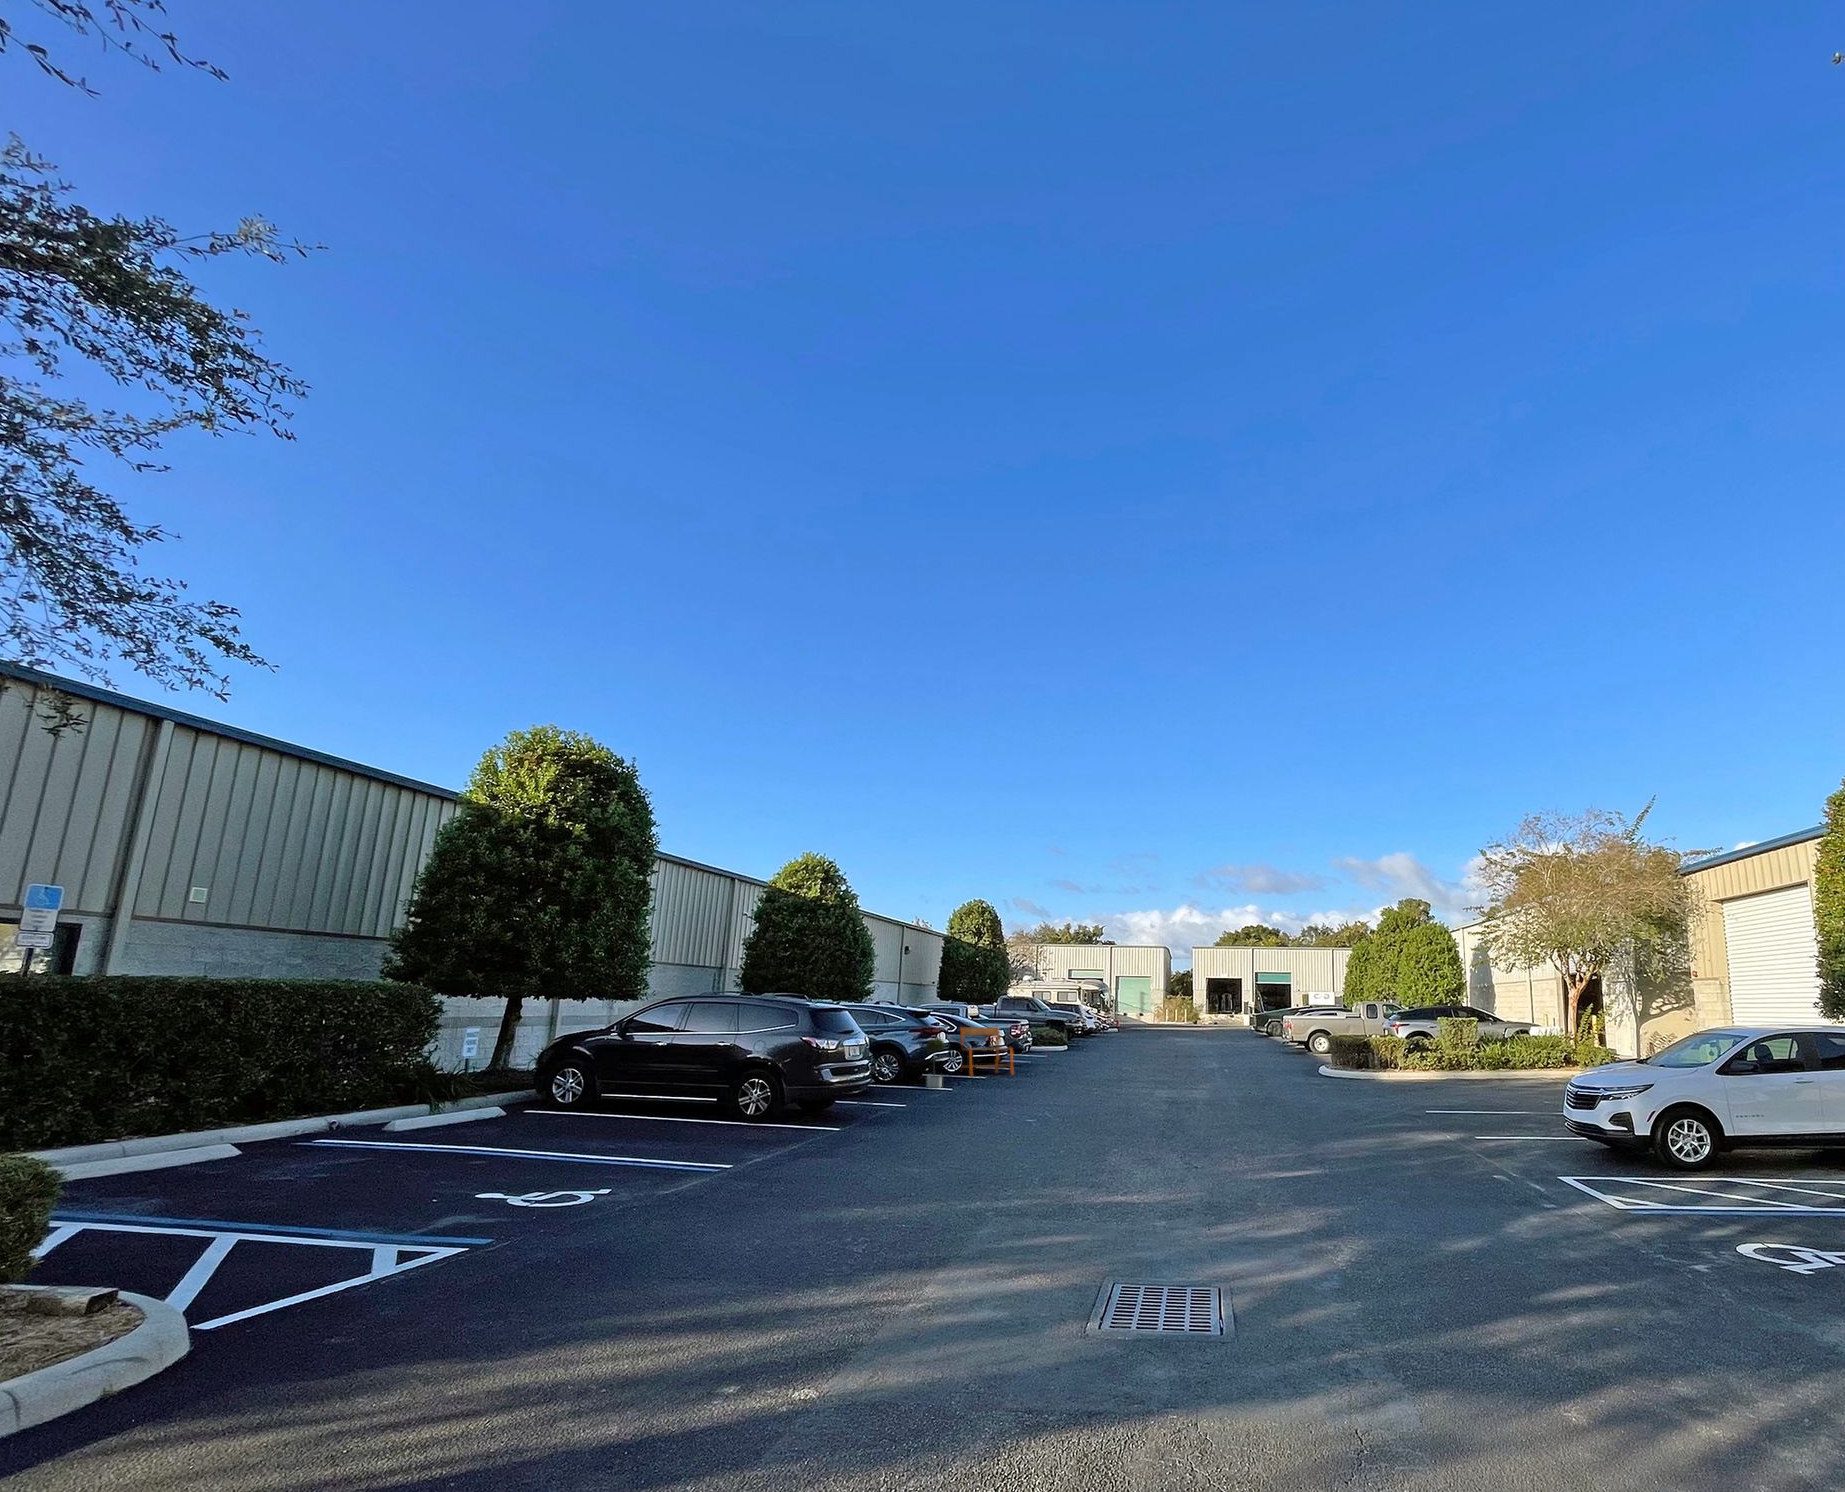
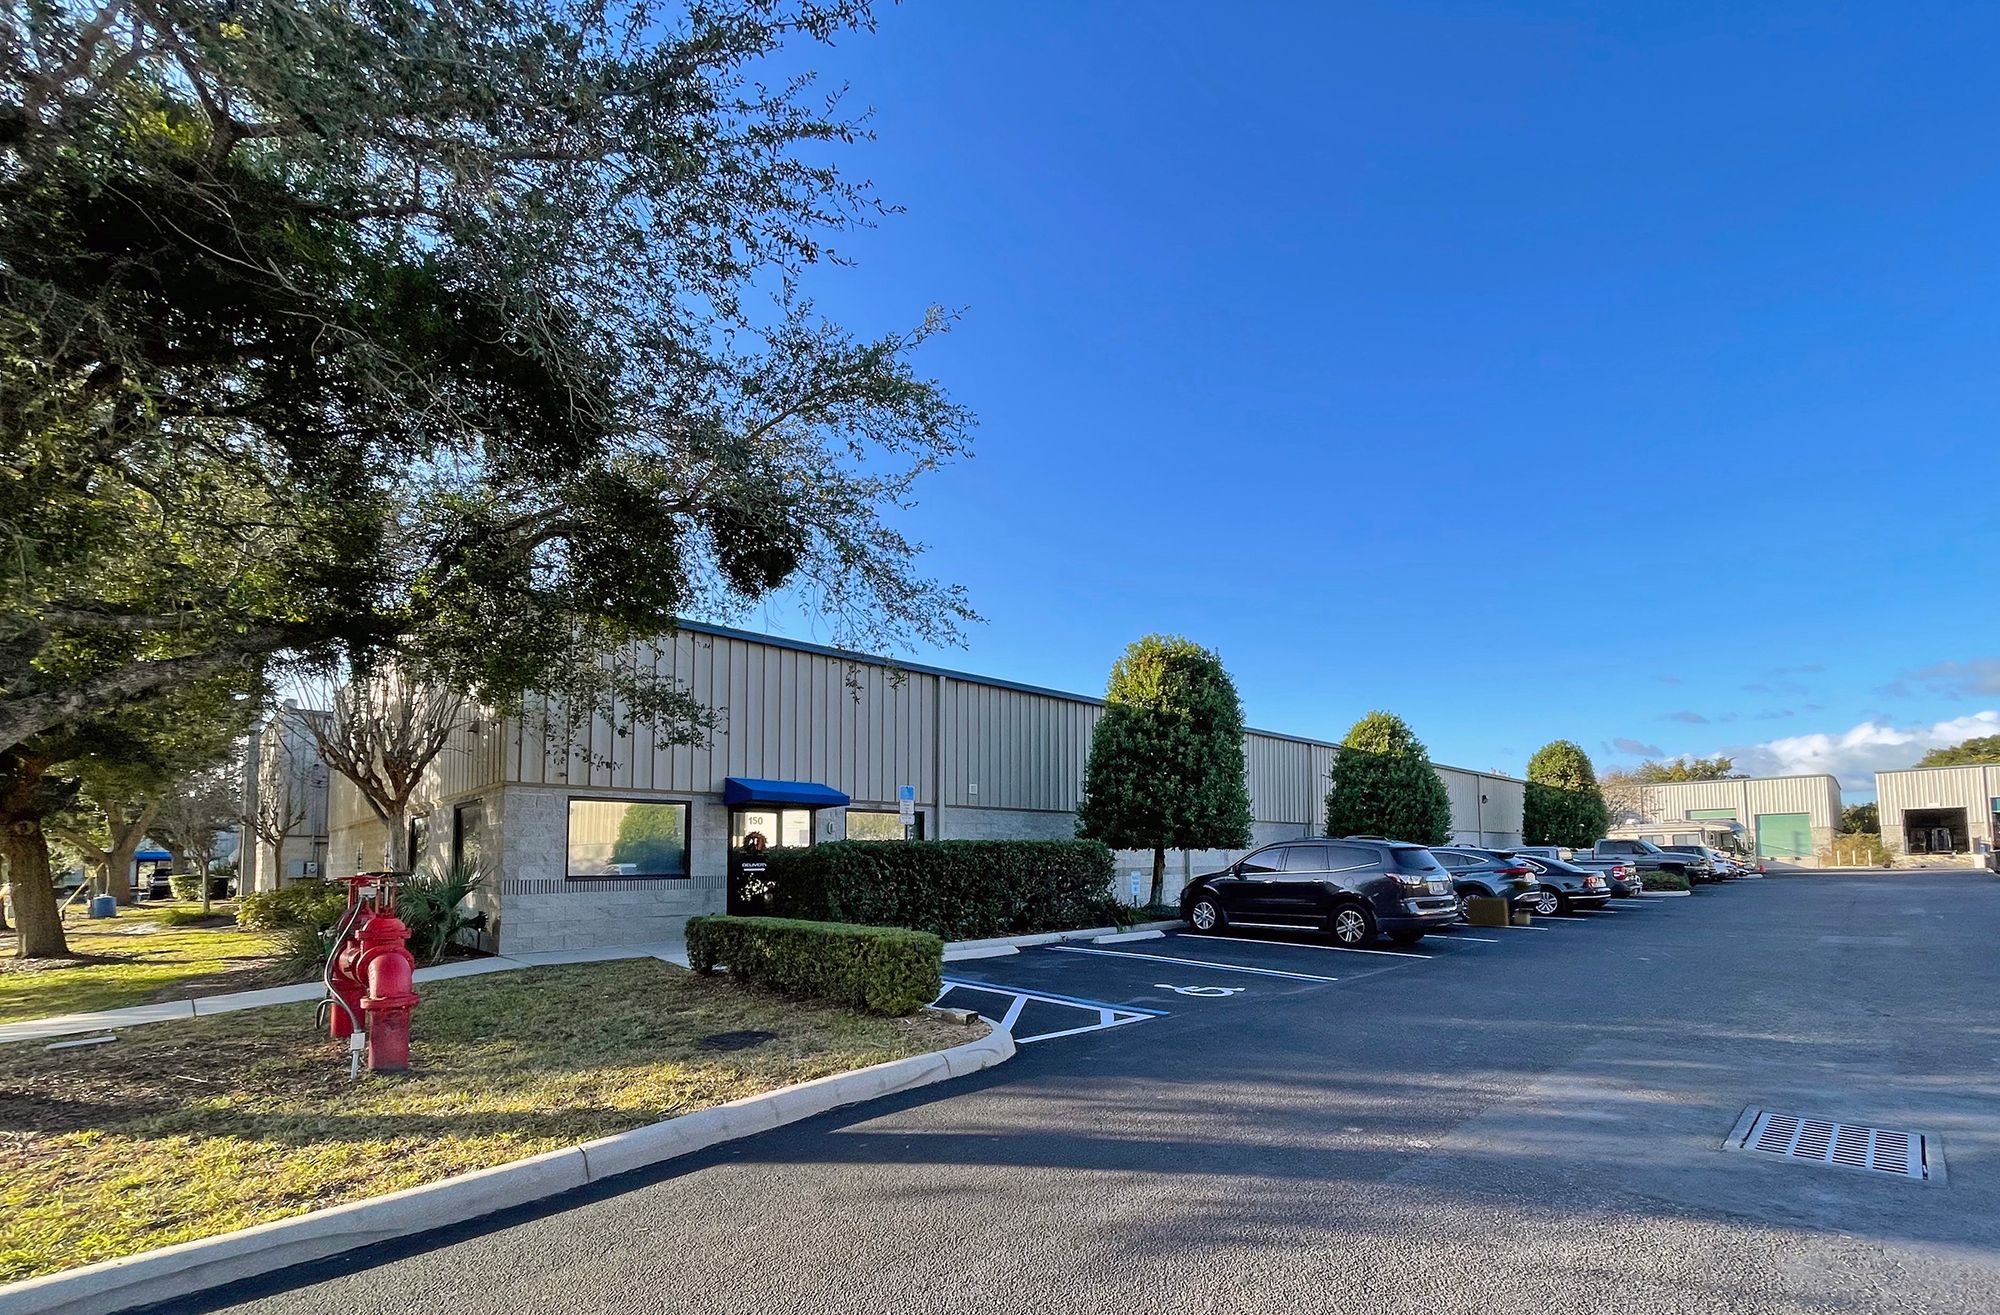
bench: present [960,1027,1014,1076] -> none [1546,869,1608,916]
cardboard box: none [880,1057,921,1092] -> present [1467,898,1508,927]

